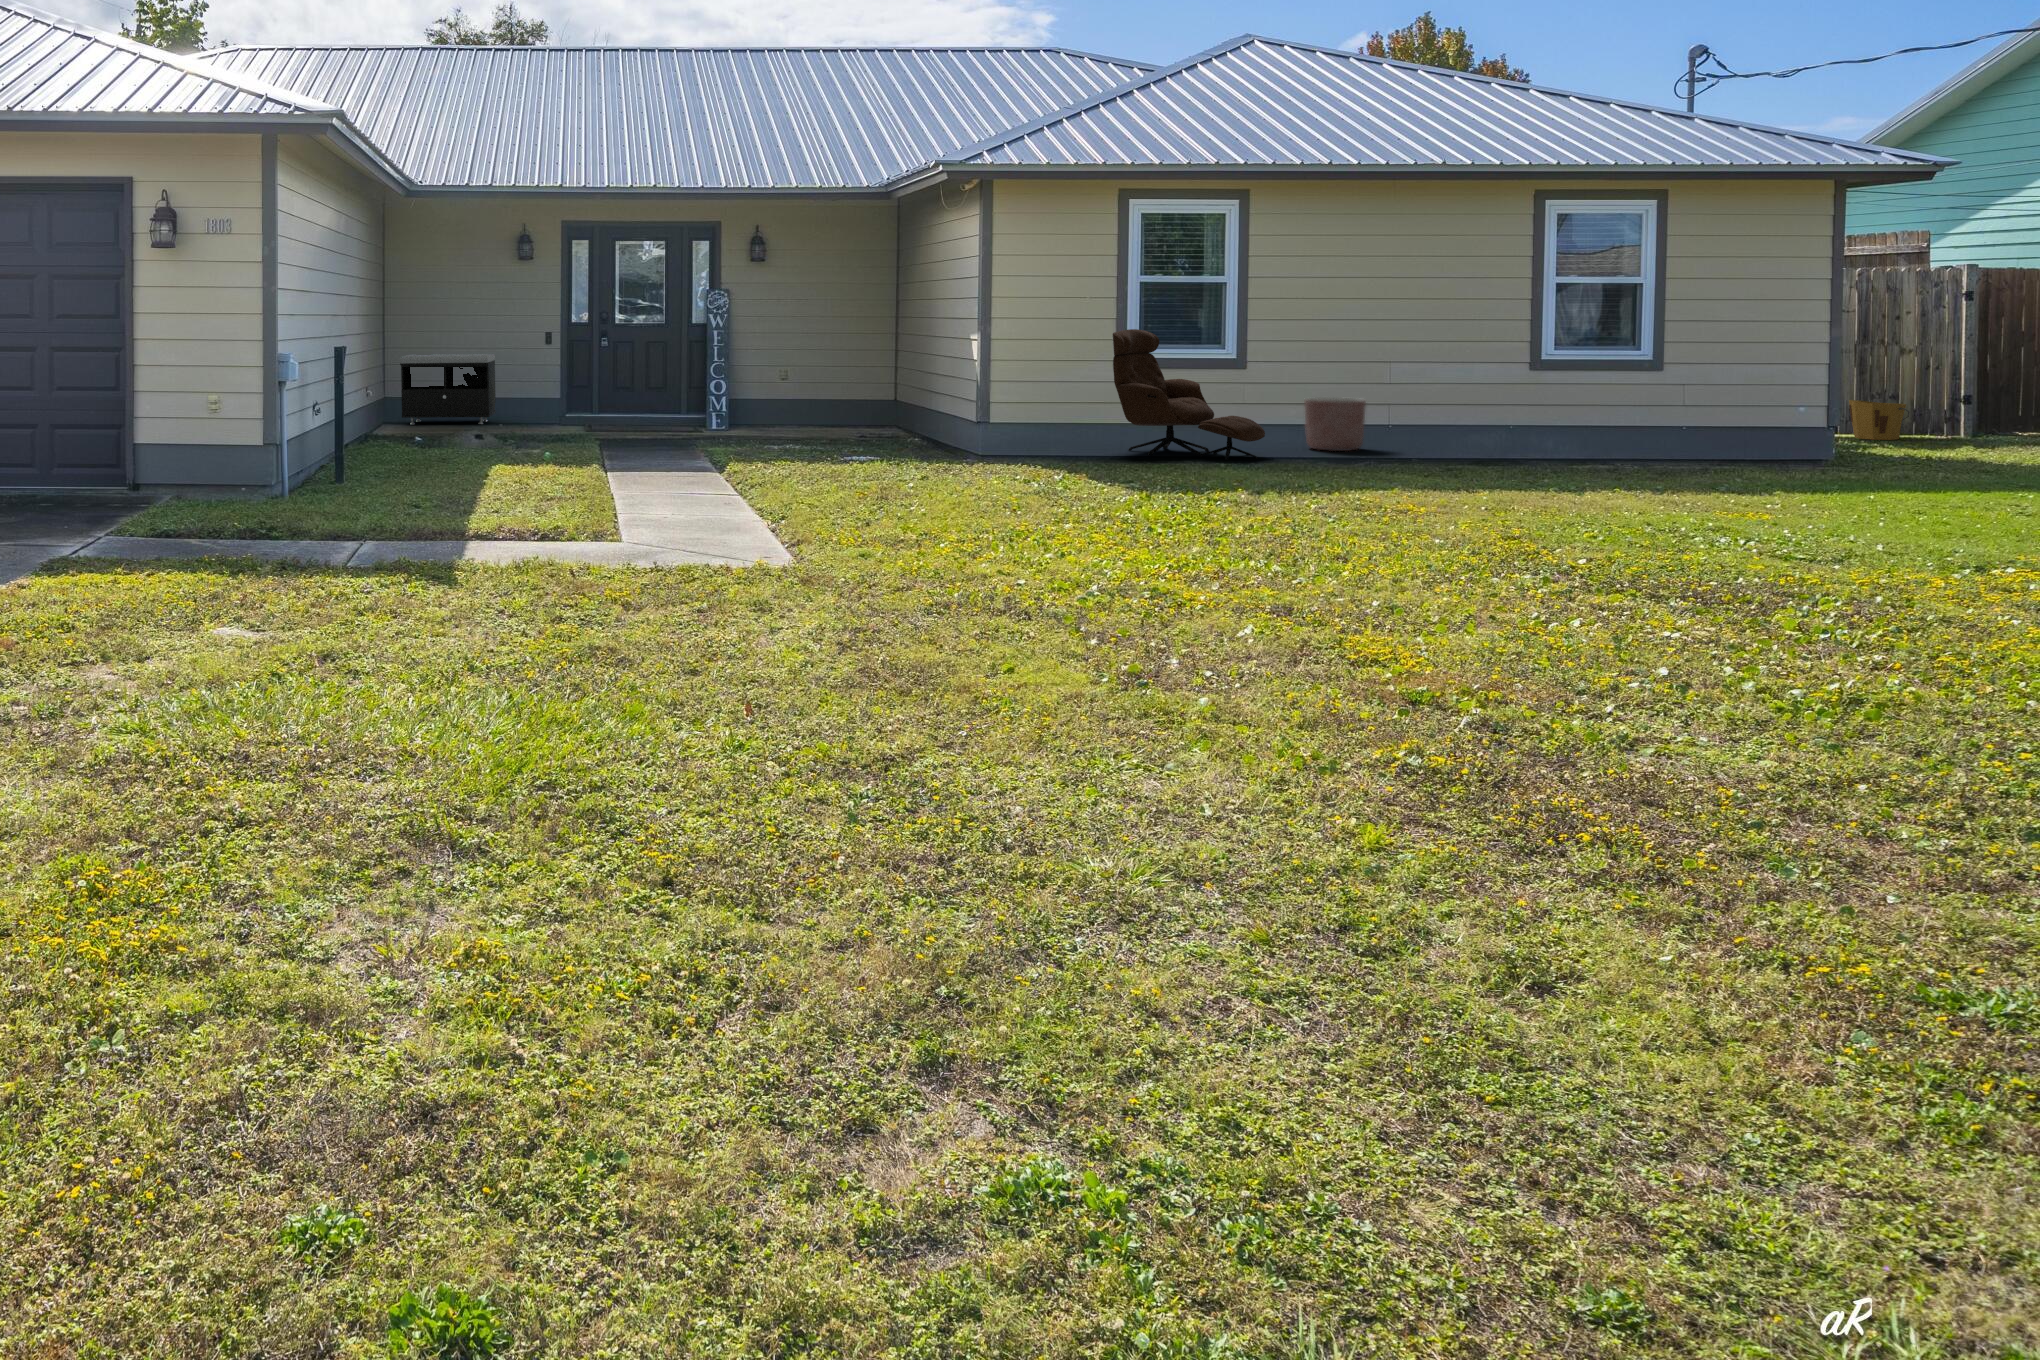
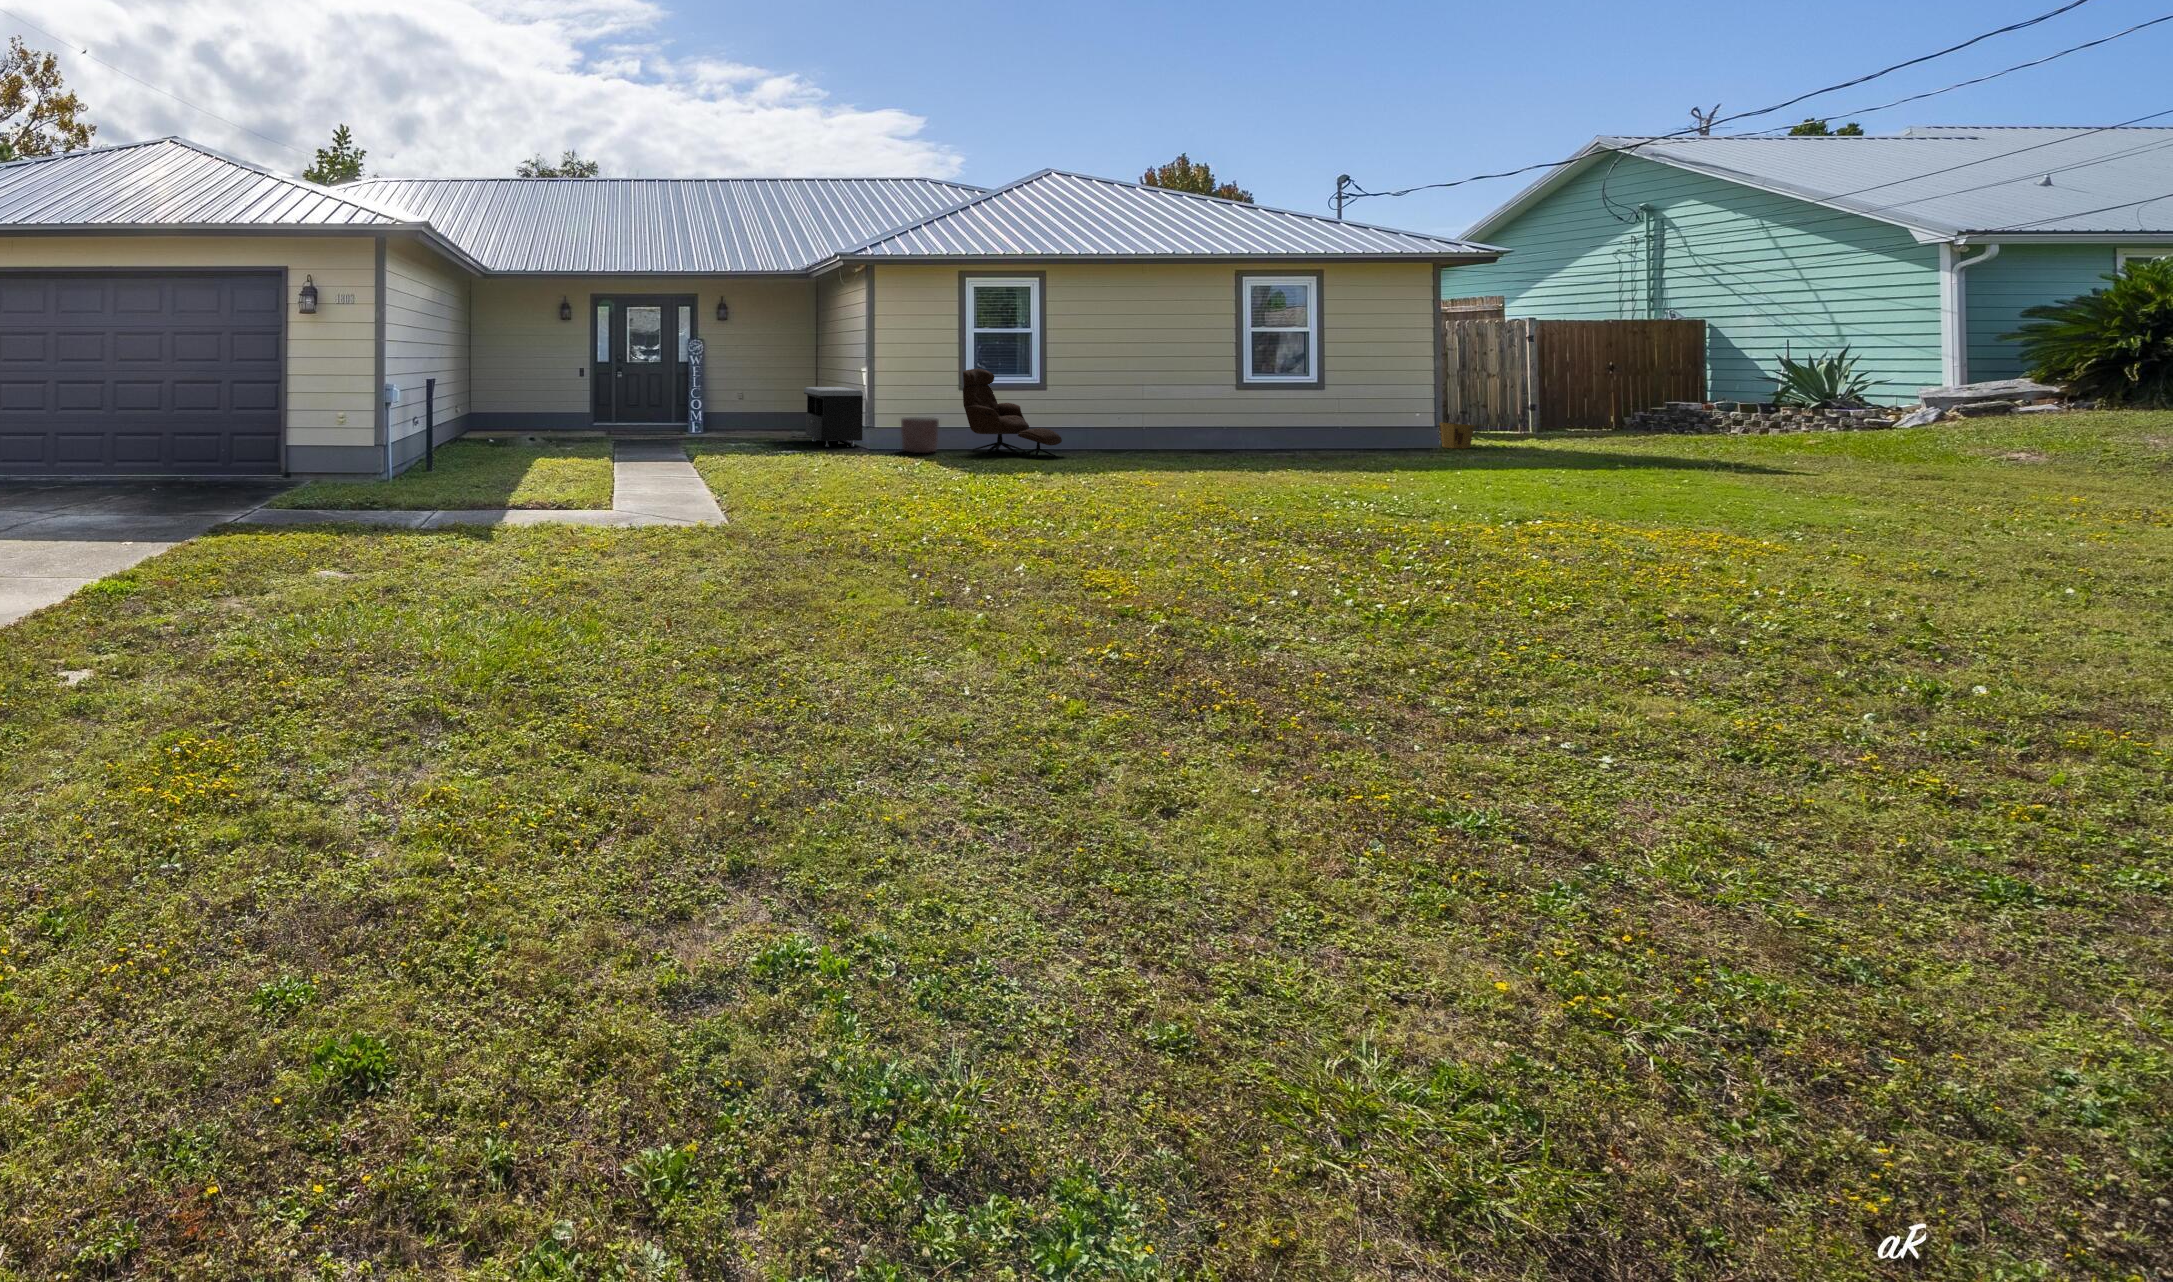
storage bench: present [400,354,496,425] -> present [804,387,863,446]
planter: present [1304,397,1366,451] -> present [901,417,939,453]

